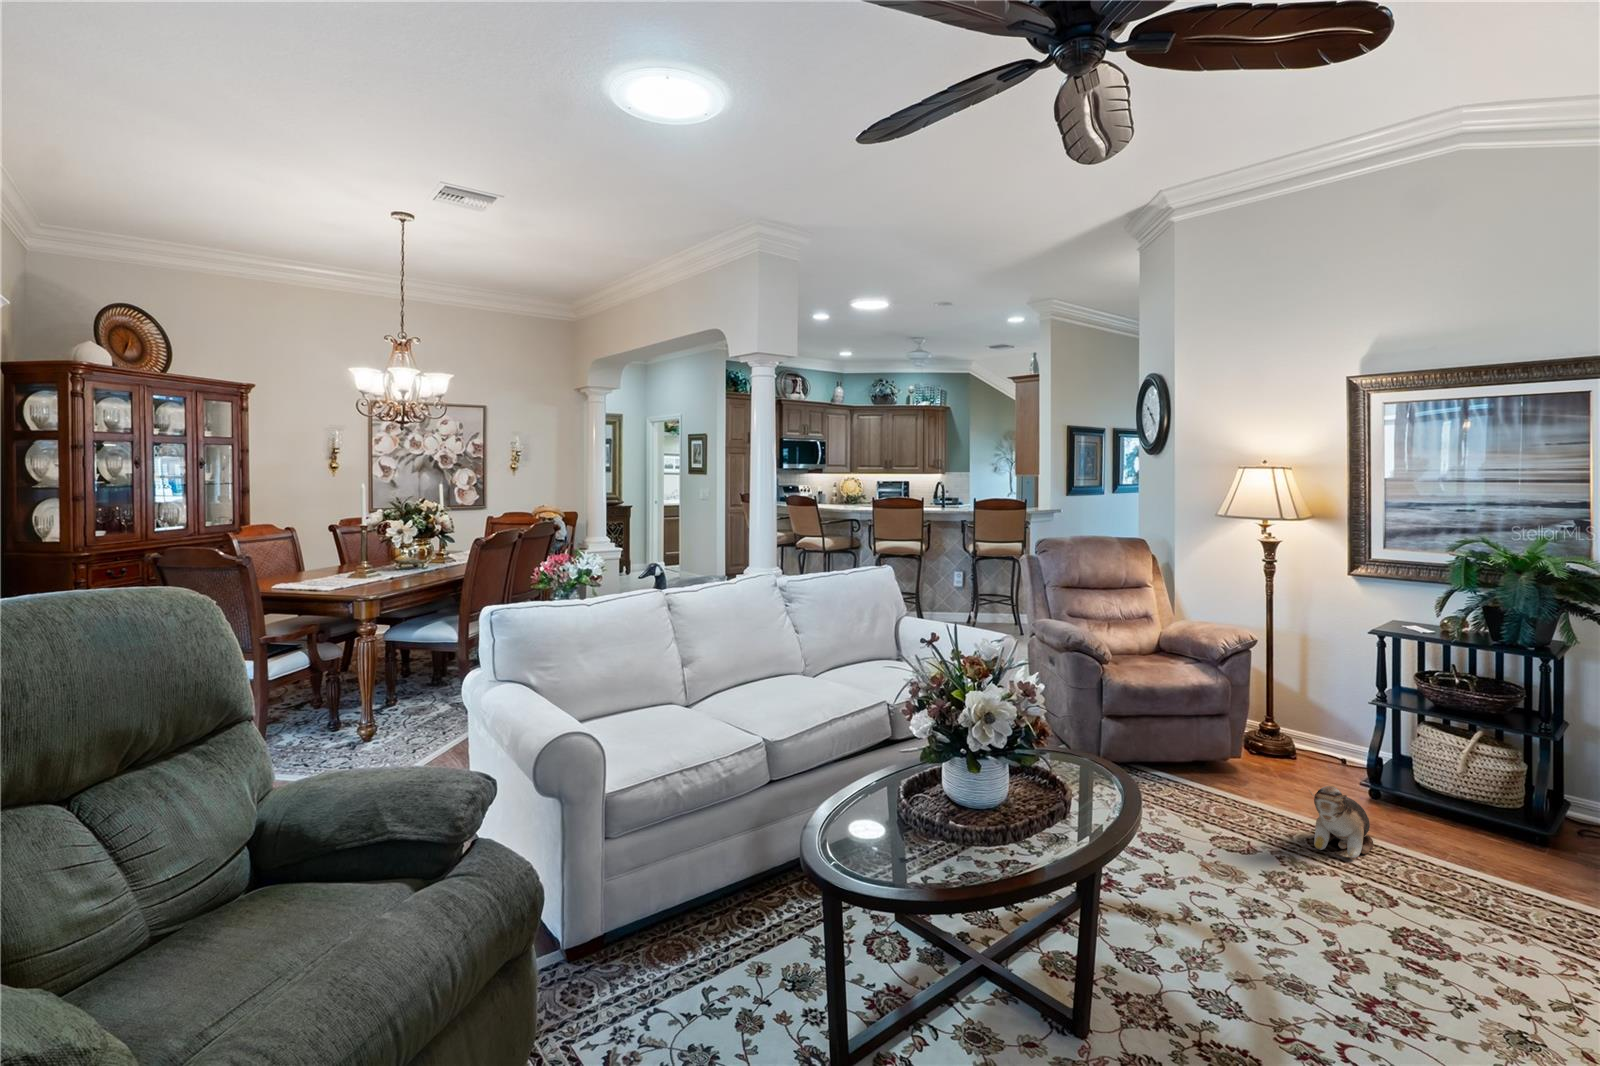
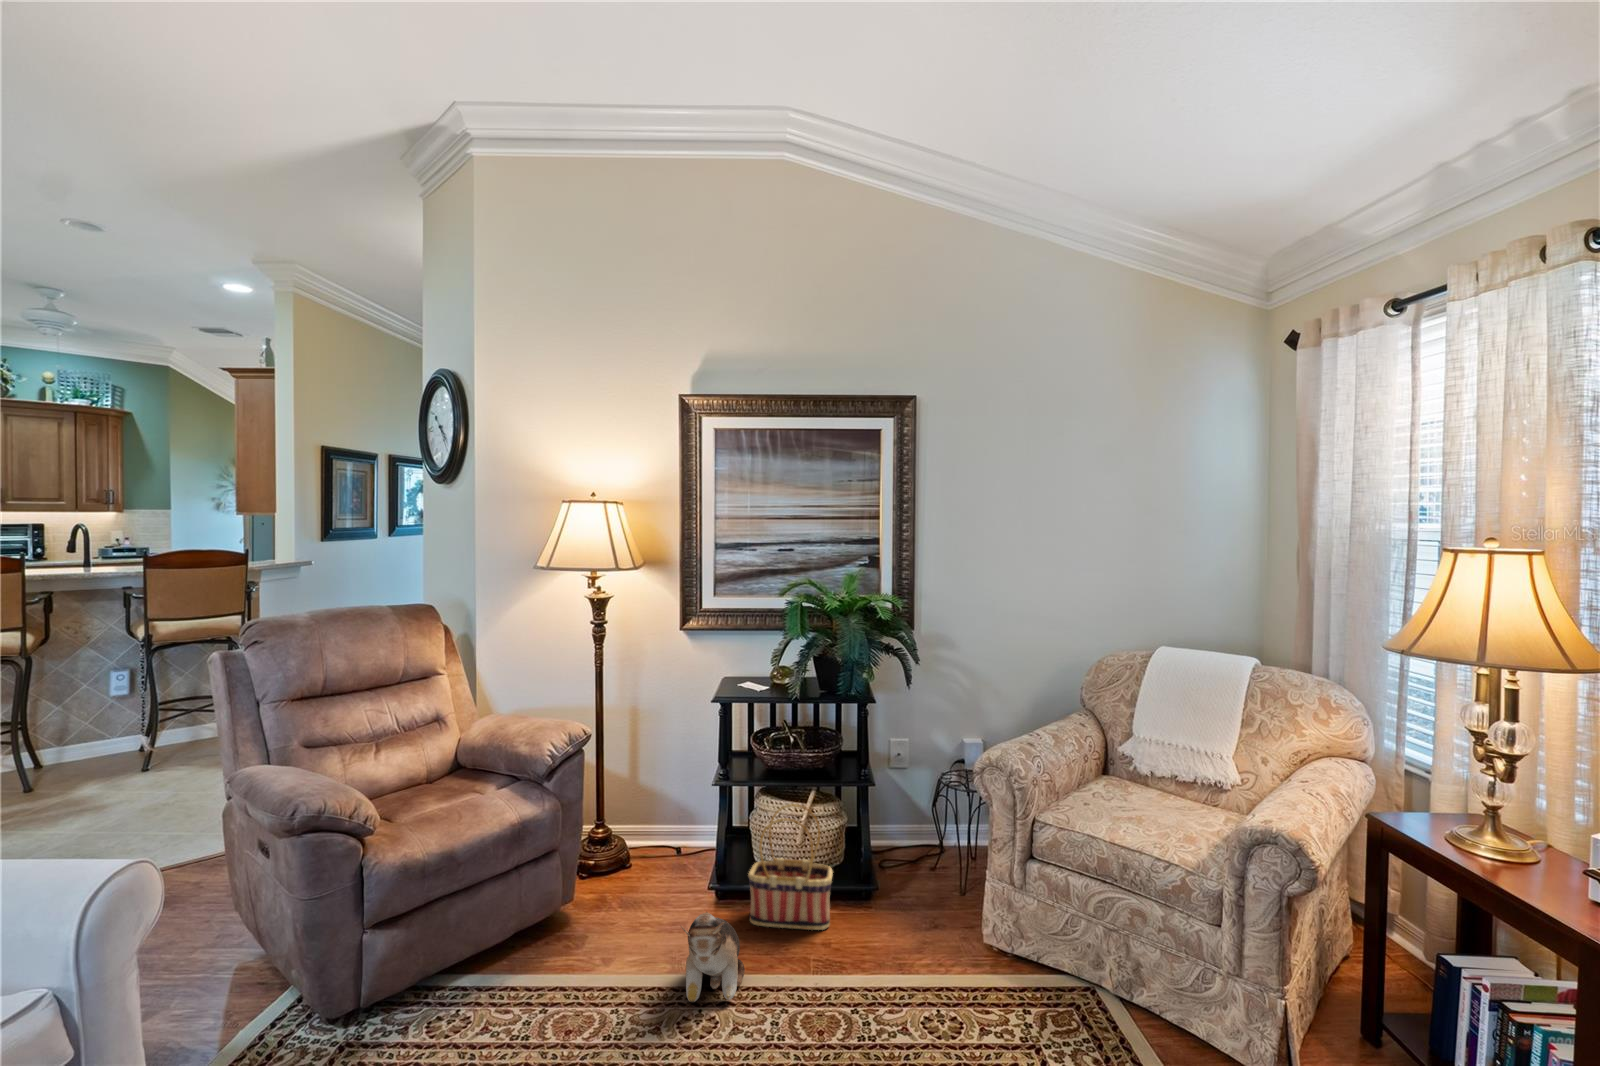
basket: none [1395,735,1492,848] -> present [748,804,833,930]

